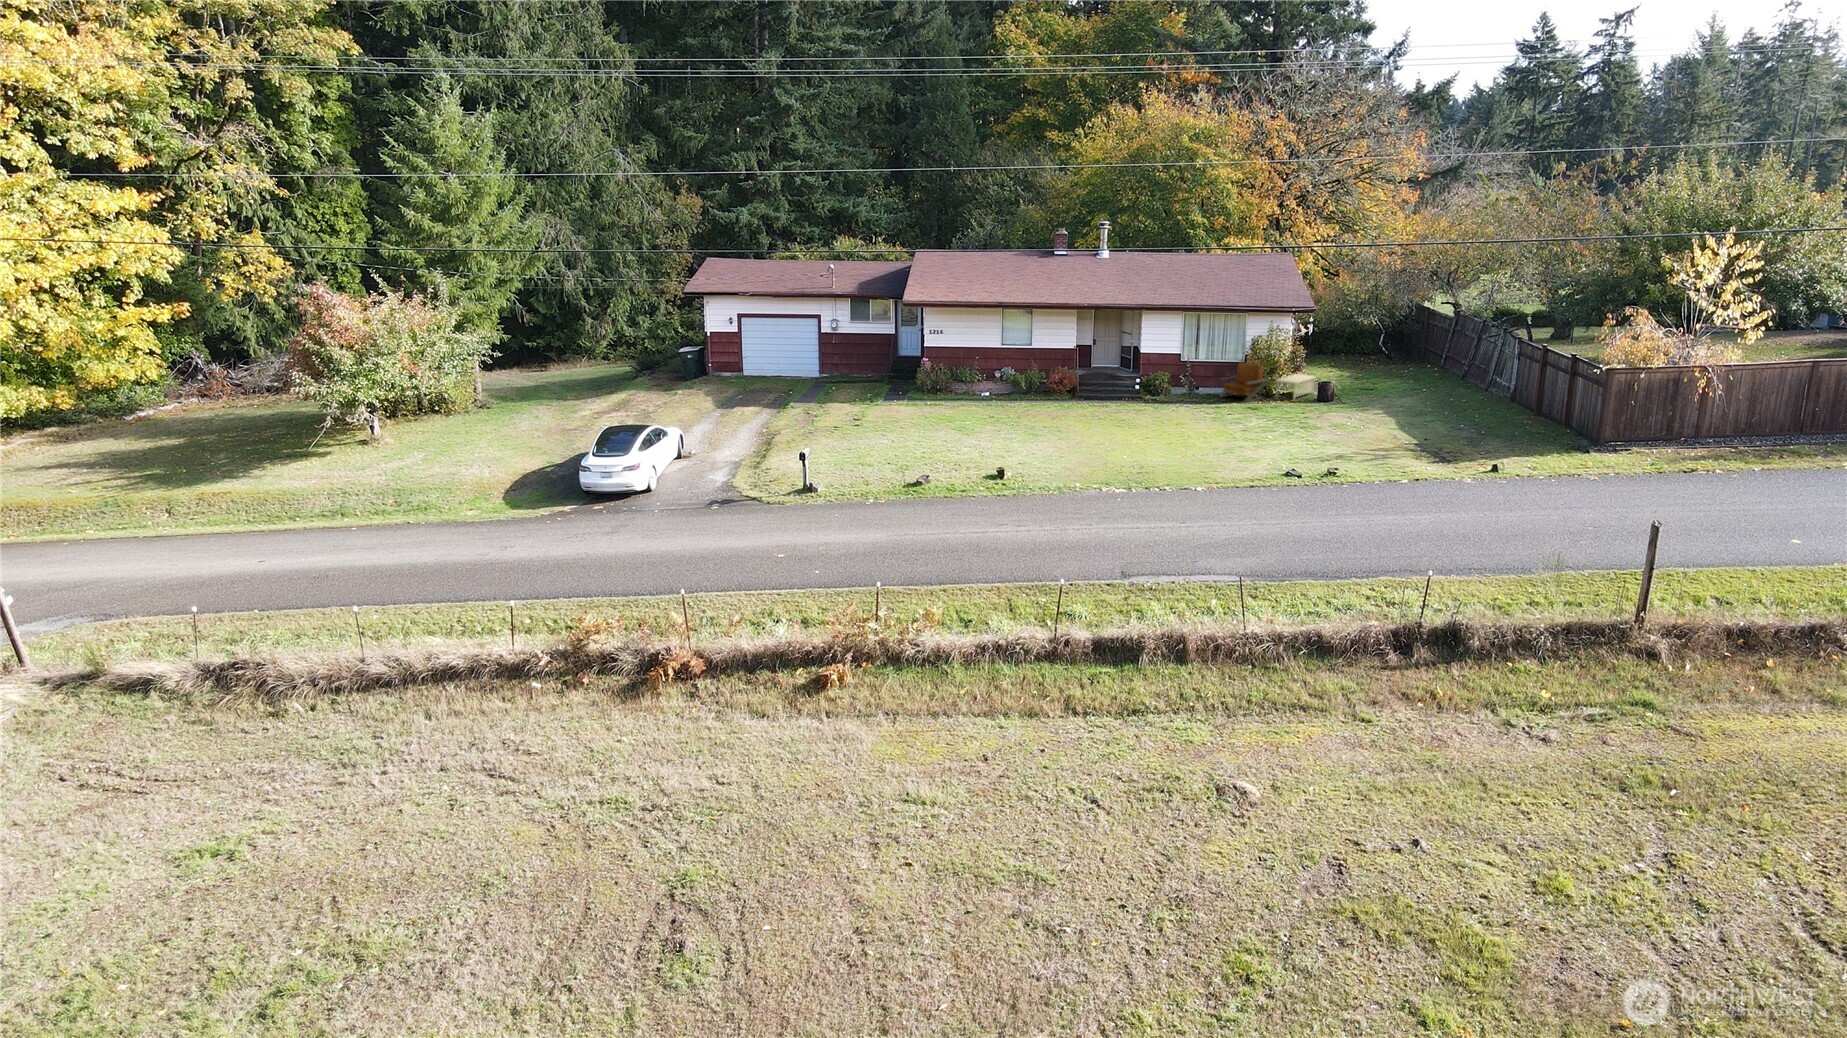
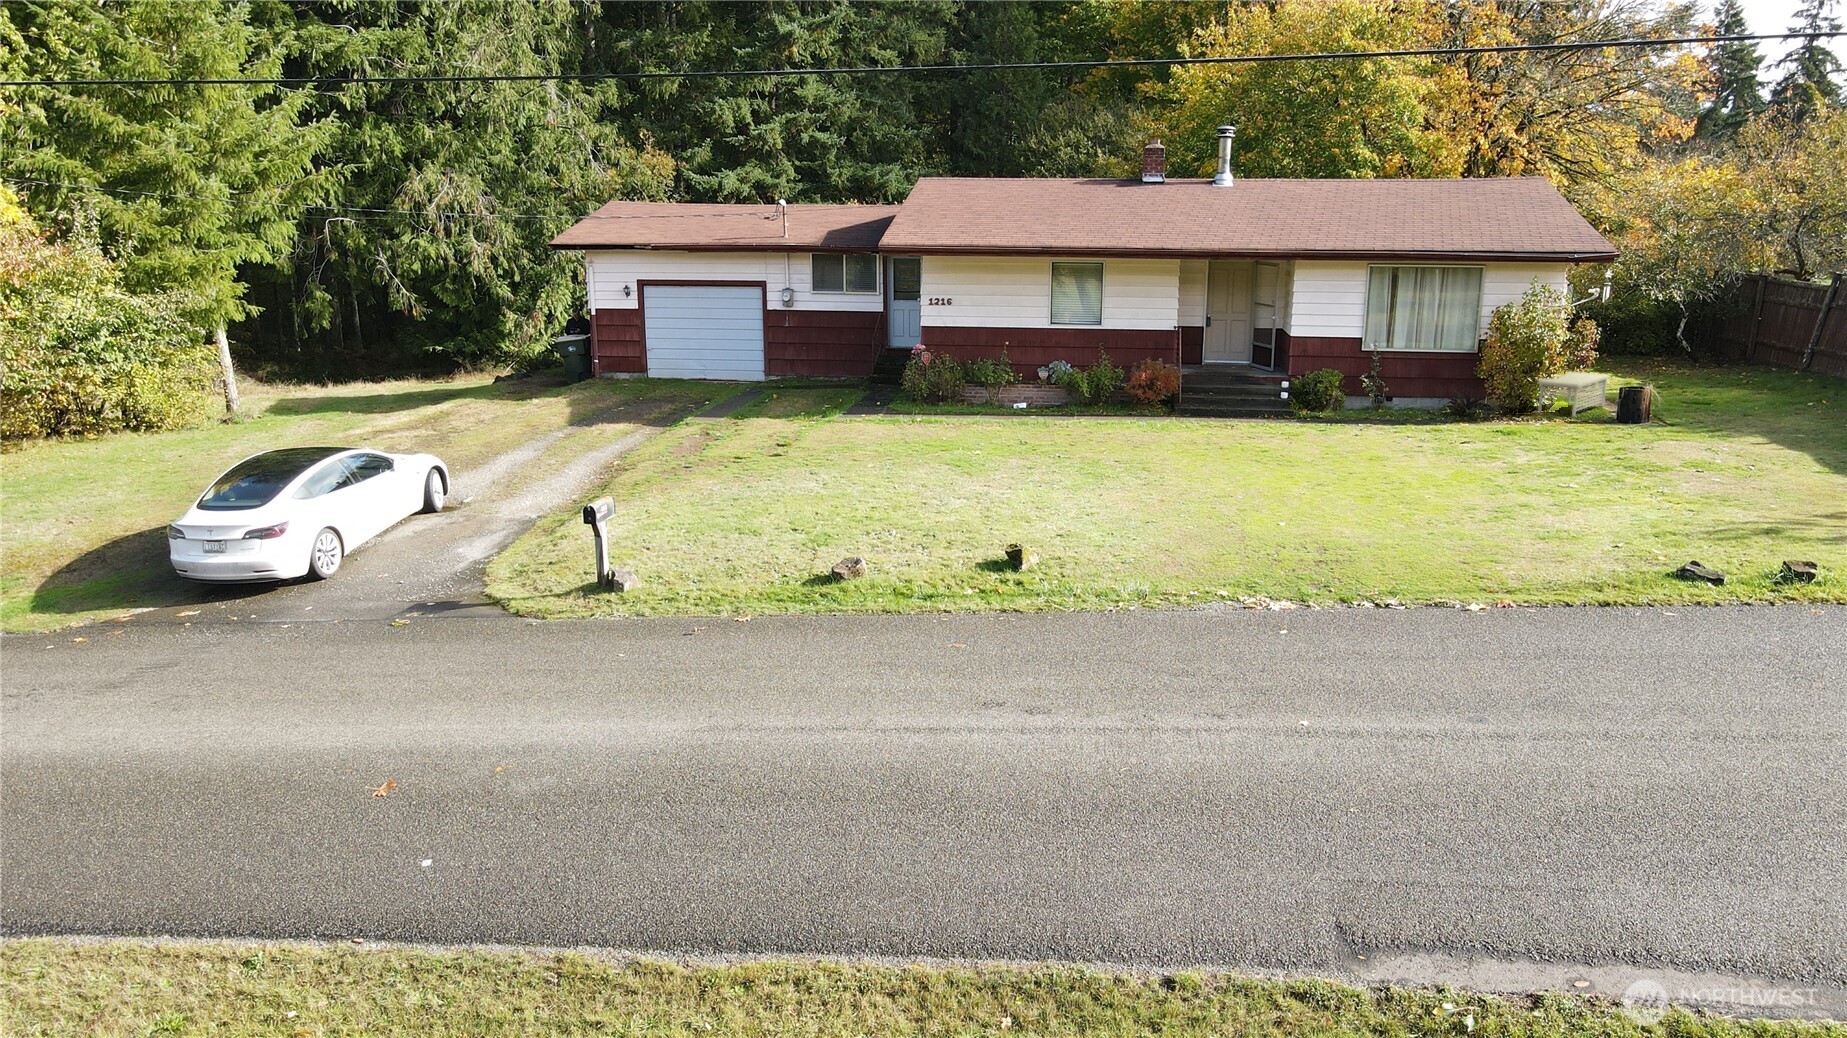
lounge chair: present [1220,363,1267,402] -> none [1432,351,1524,420]

